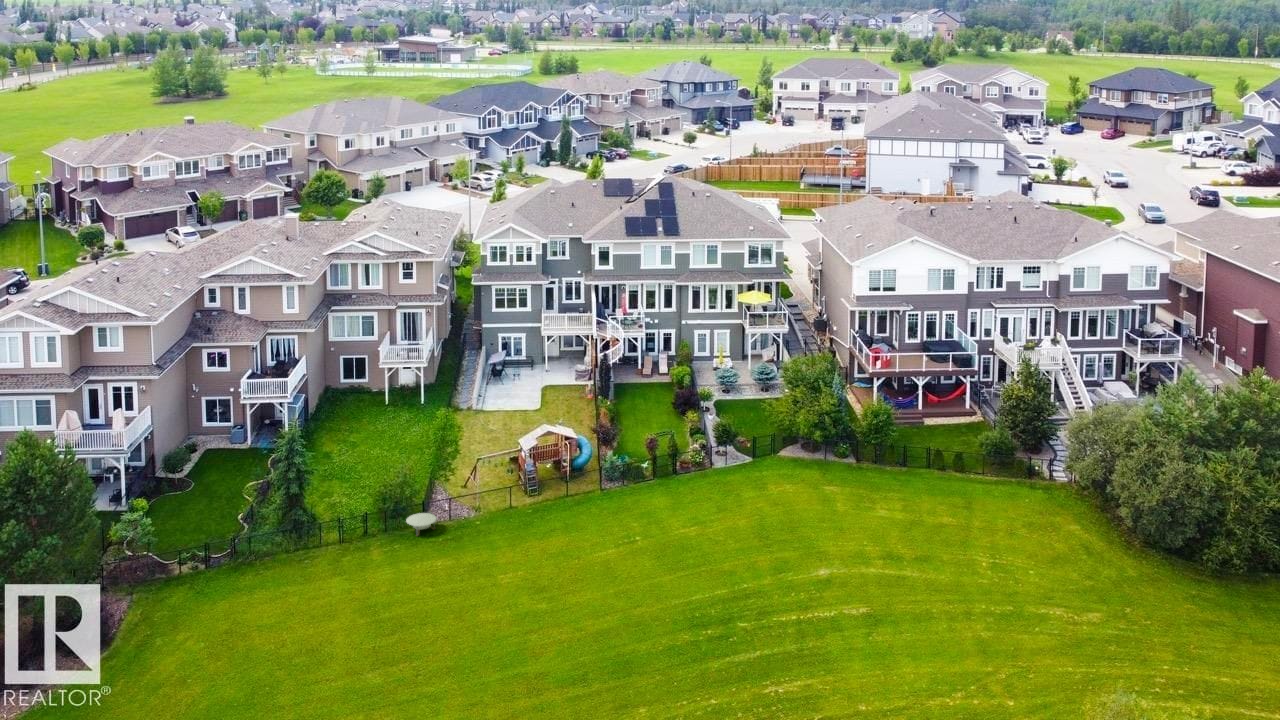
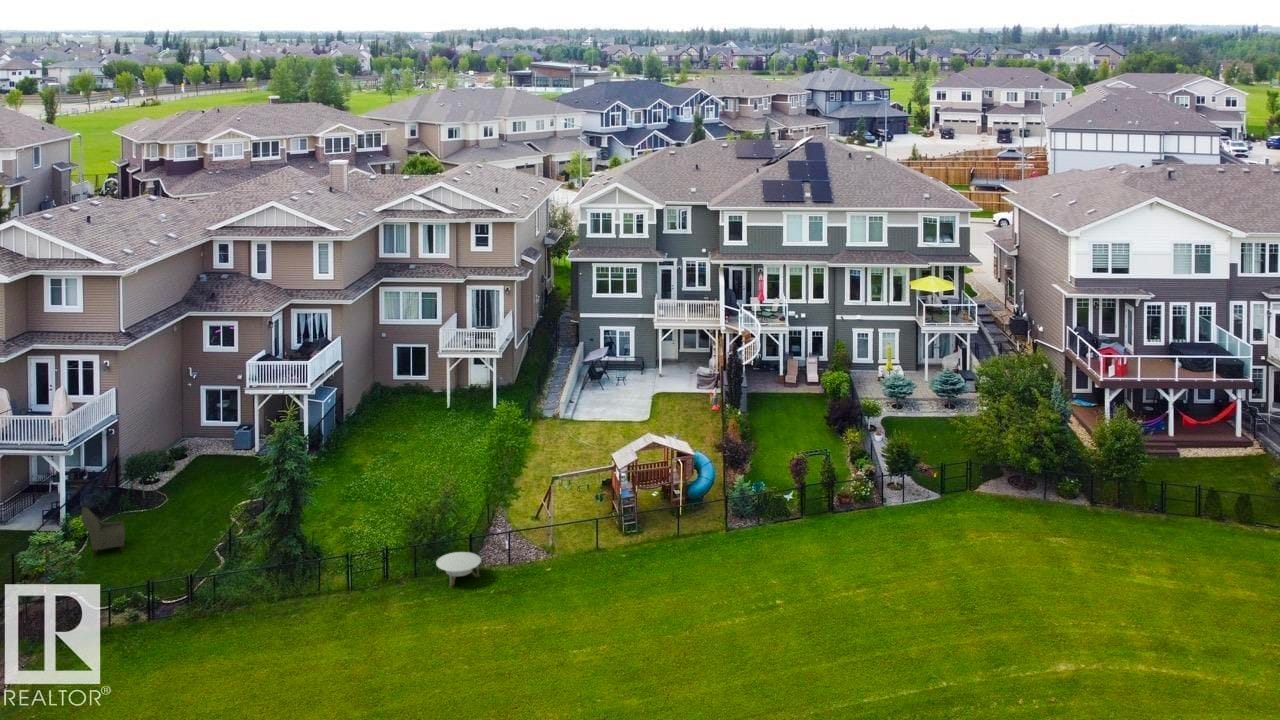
chair: none [148,493,180,528] -> present [81,507,125,556]

